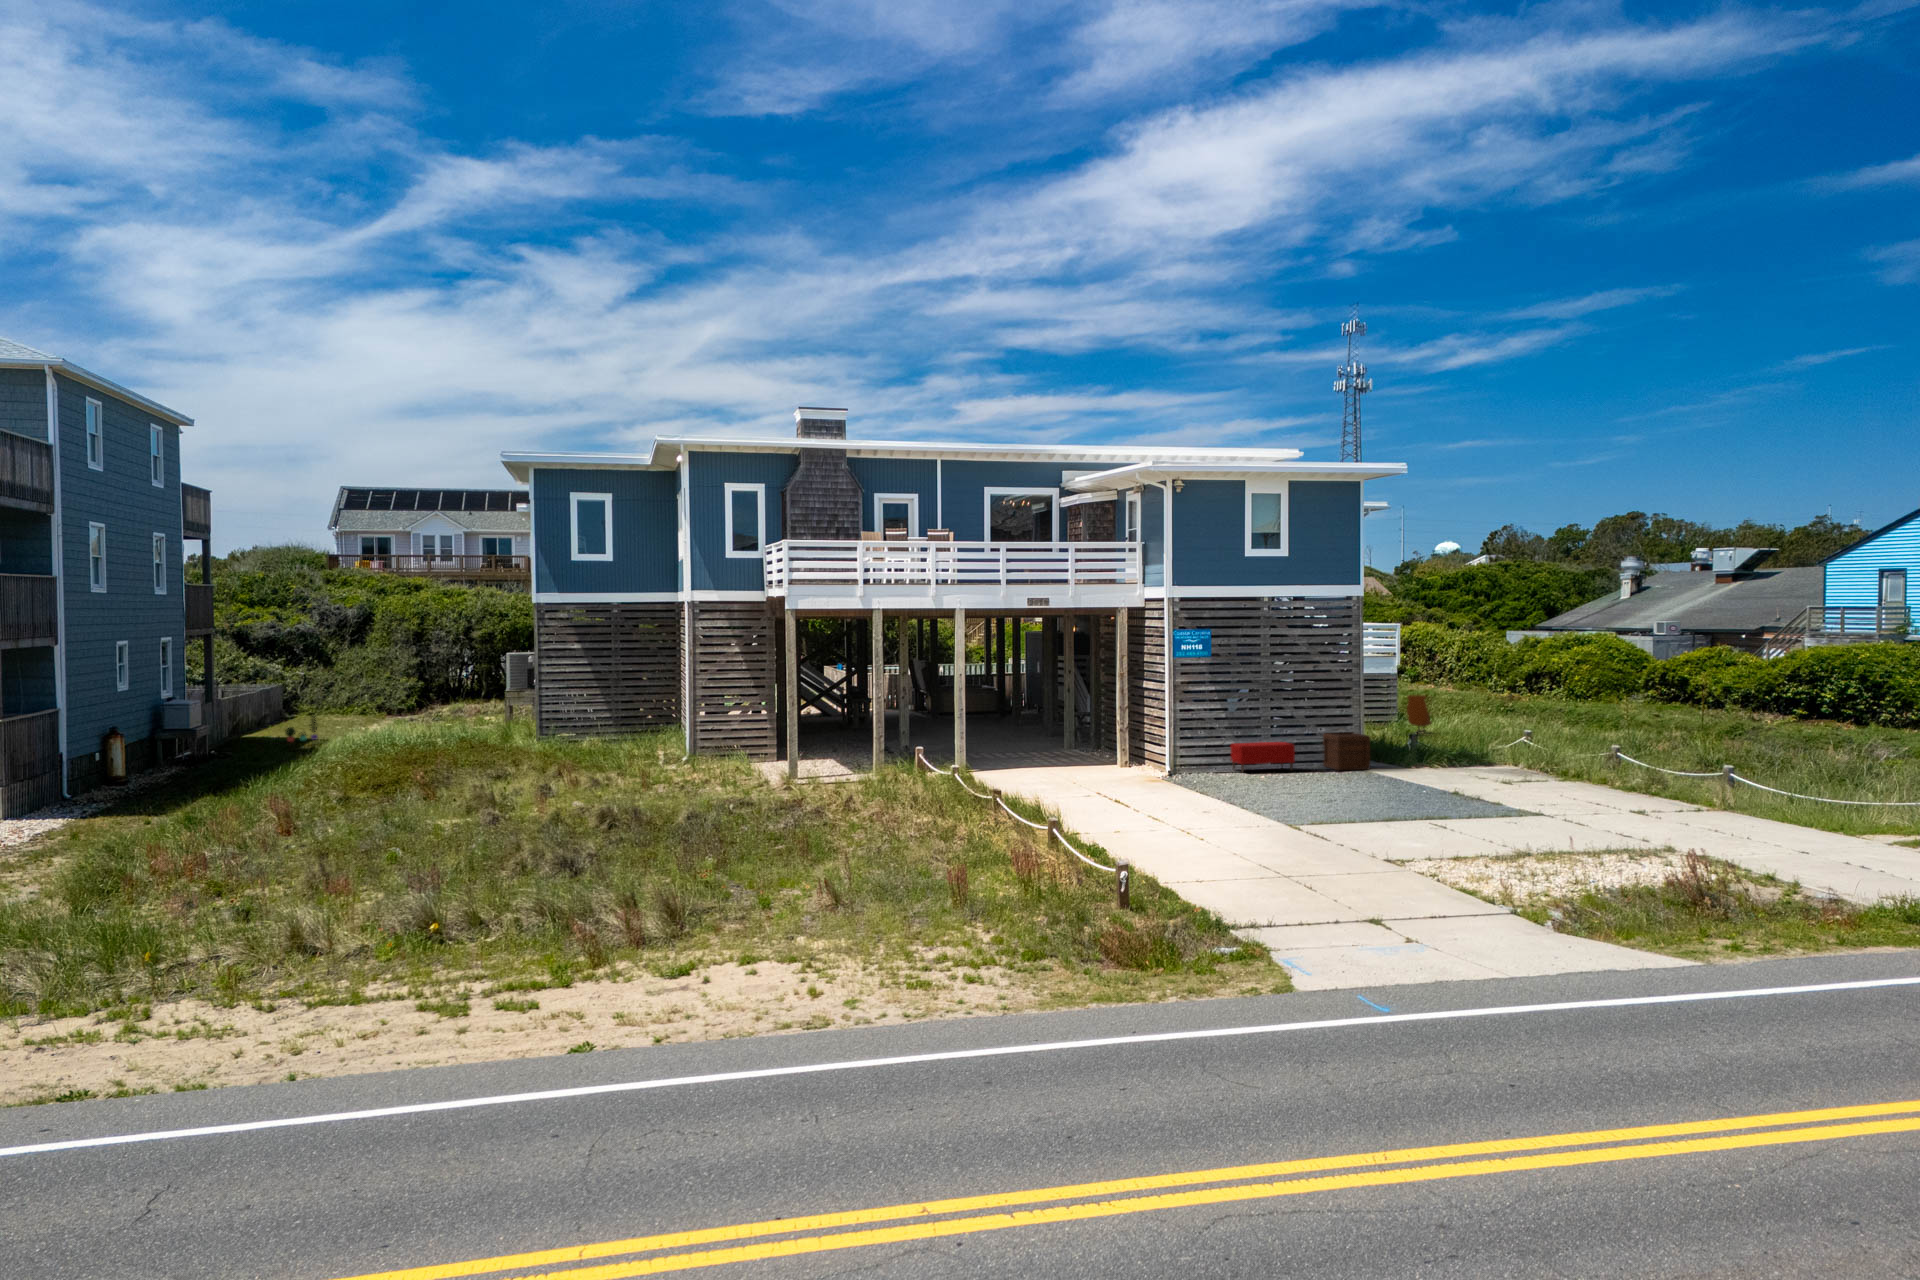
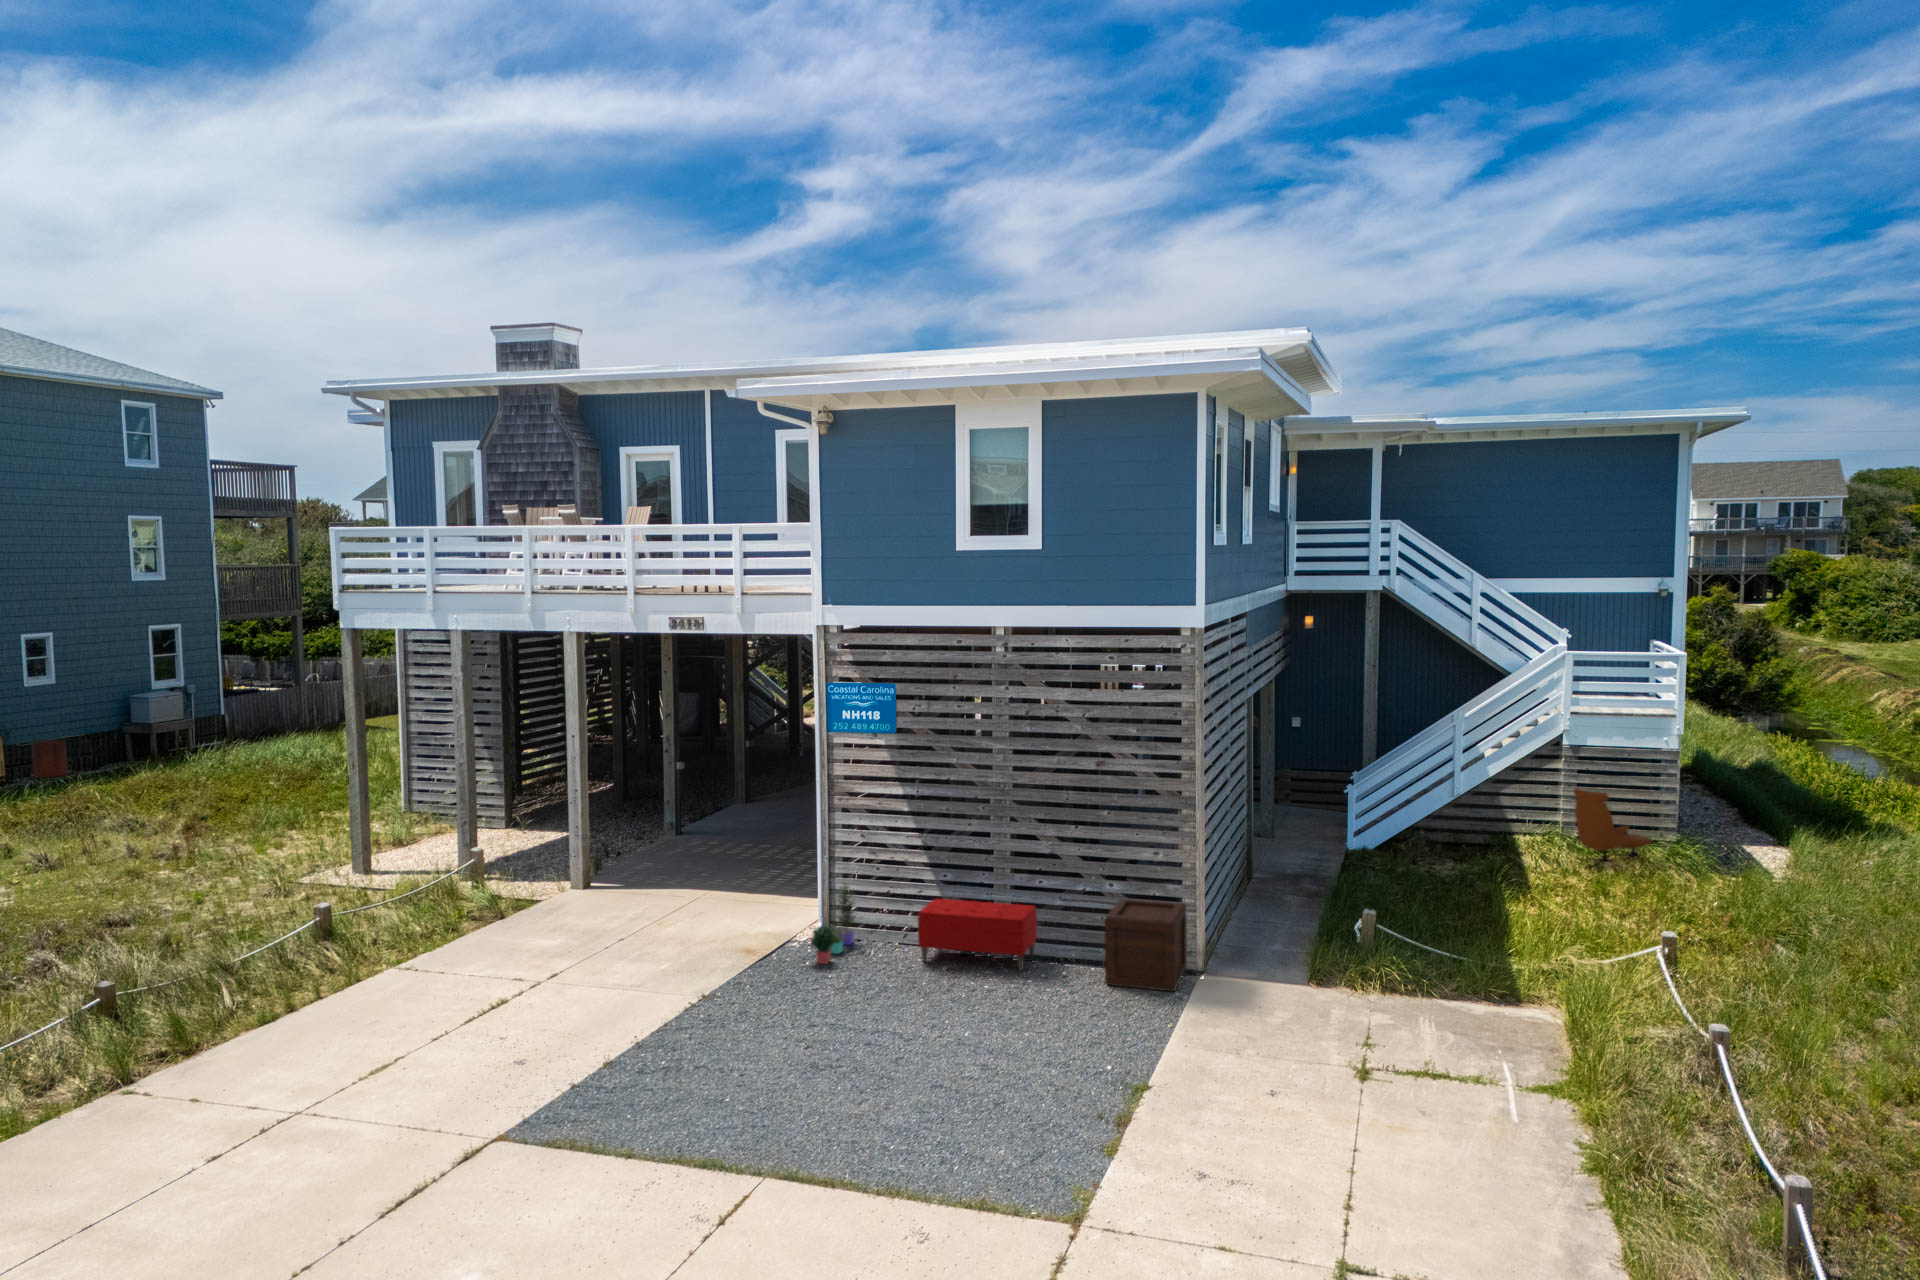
potted plant: present [285,716,317,742] -> present [810,882,857,964]
trash can: none [185,737,216,772] -> present [32,740,68,778]

